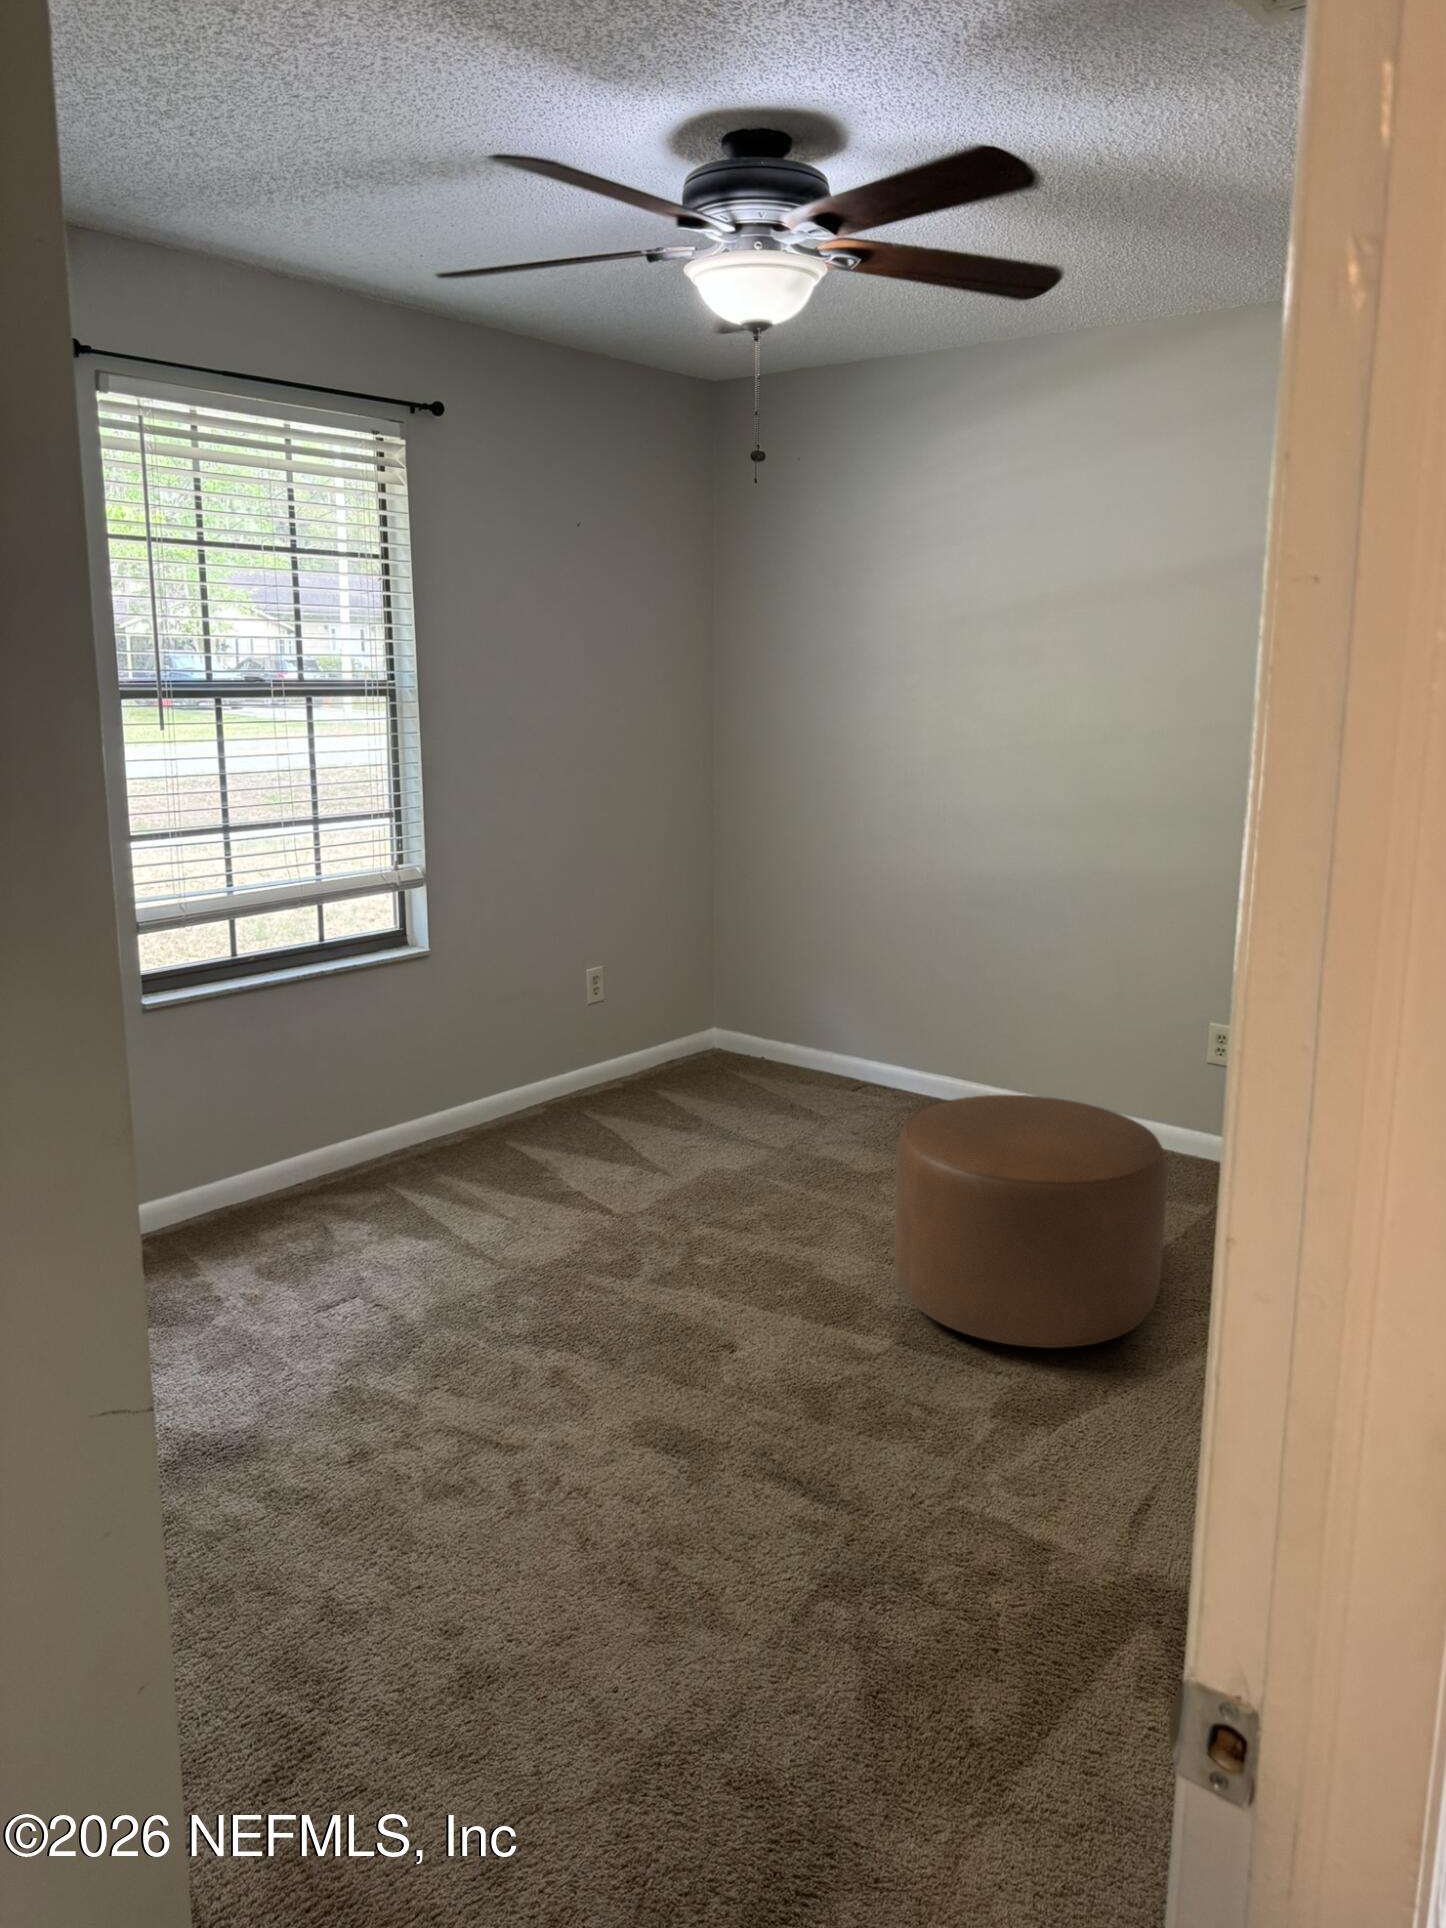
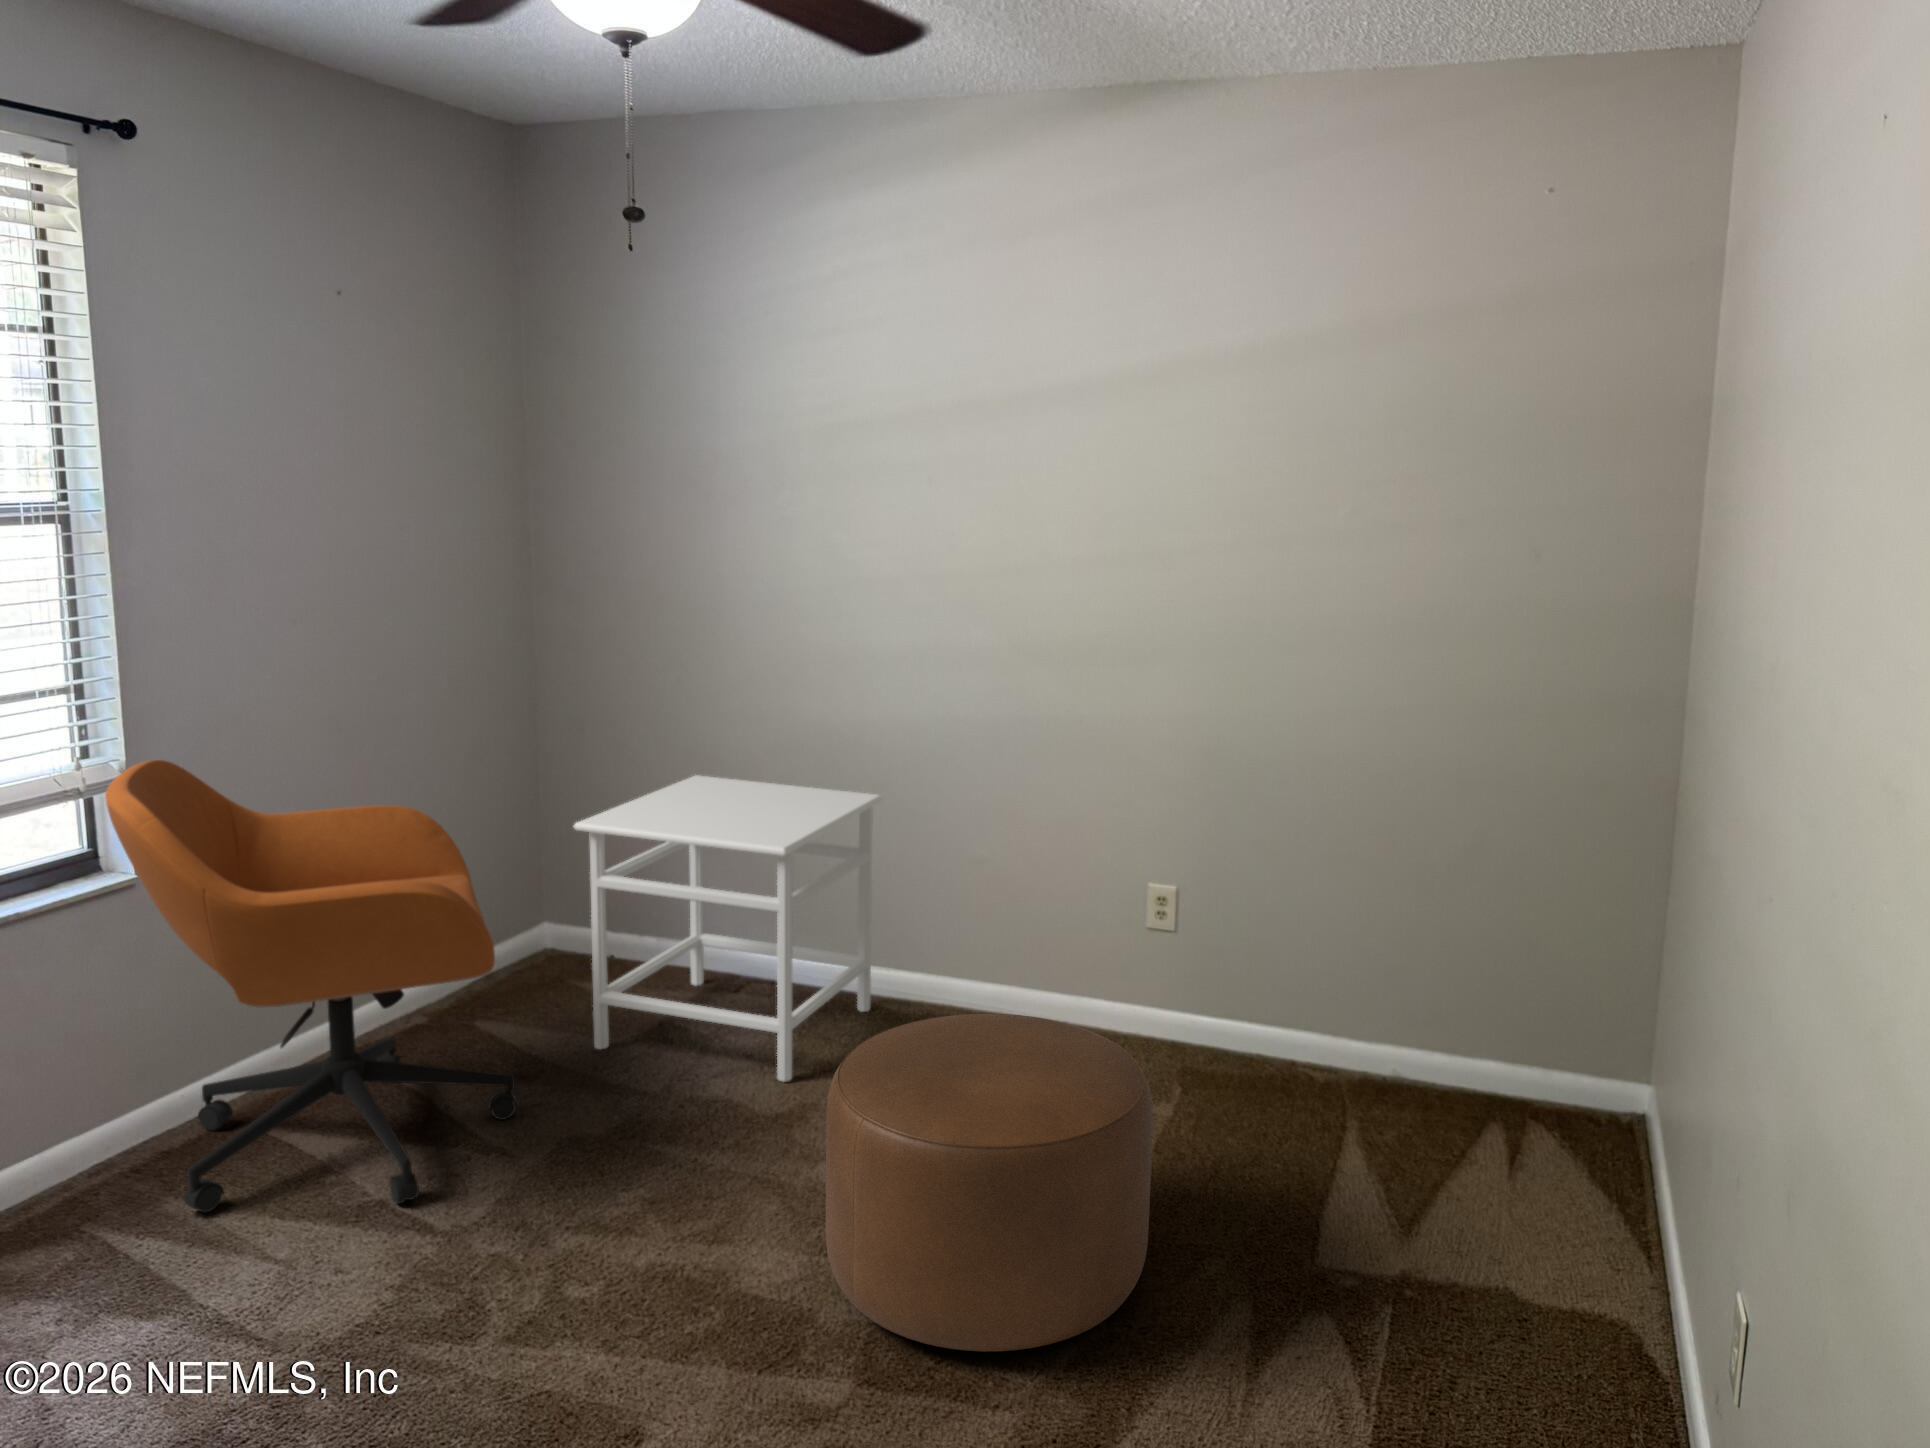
office chair: none [411,867,680,1198] -> present [105,760,517,1212]
nightstand: none [731,909,982,1154] -> present [574,775,882,1082]

